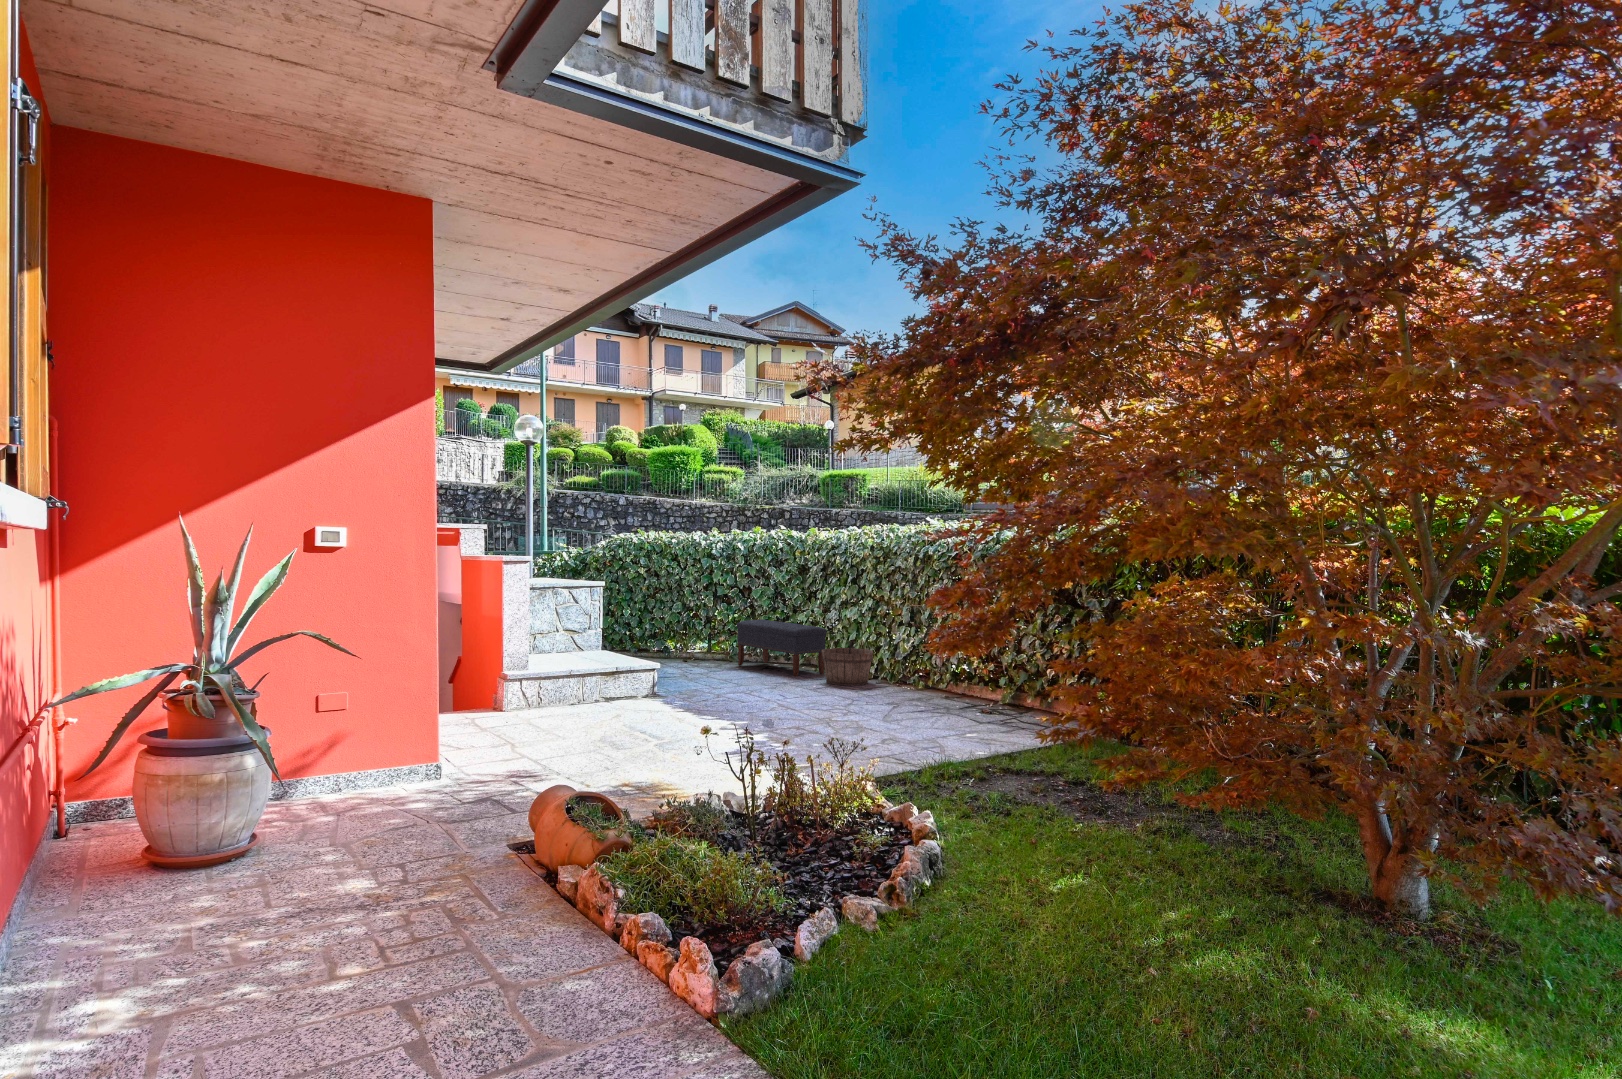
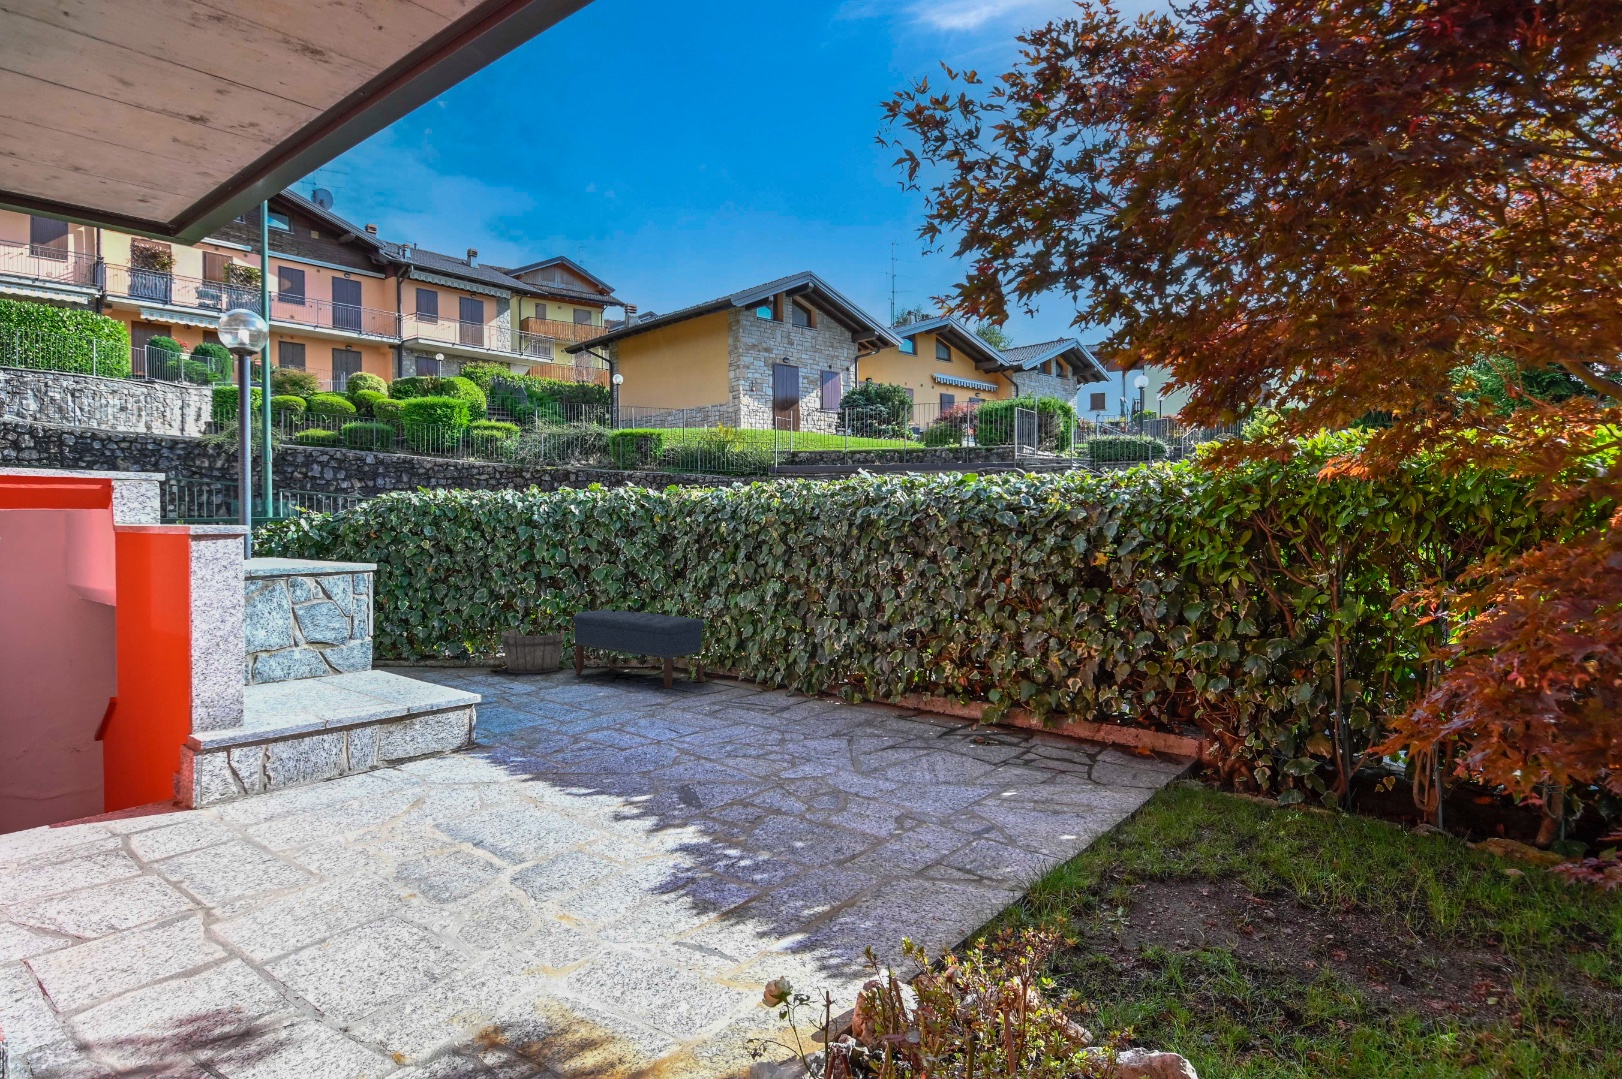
wooden bucket: present [821,639,874,686] -> present [501,618,565,673]

